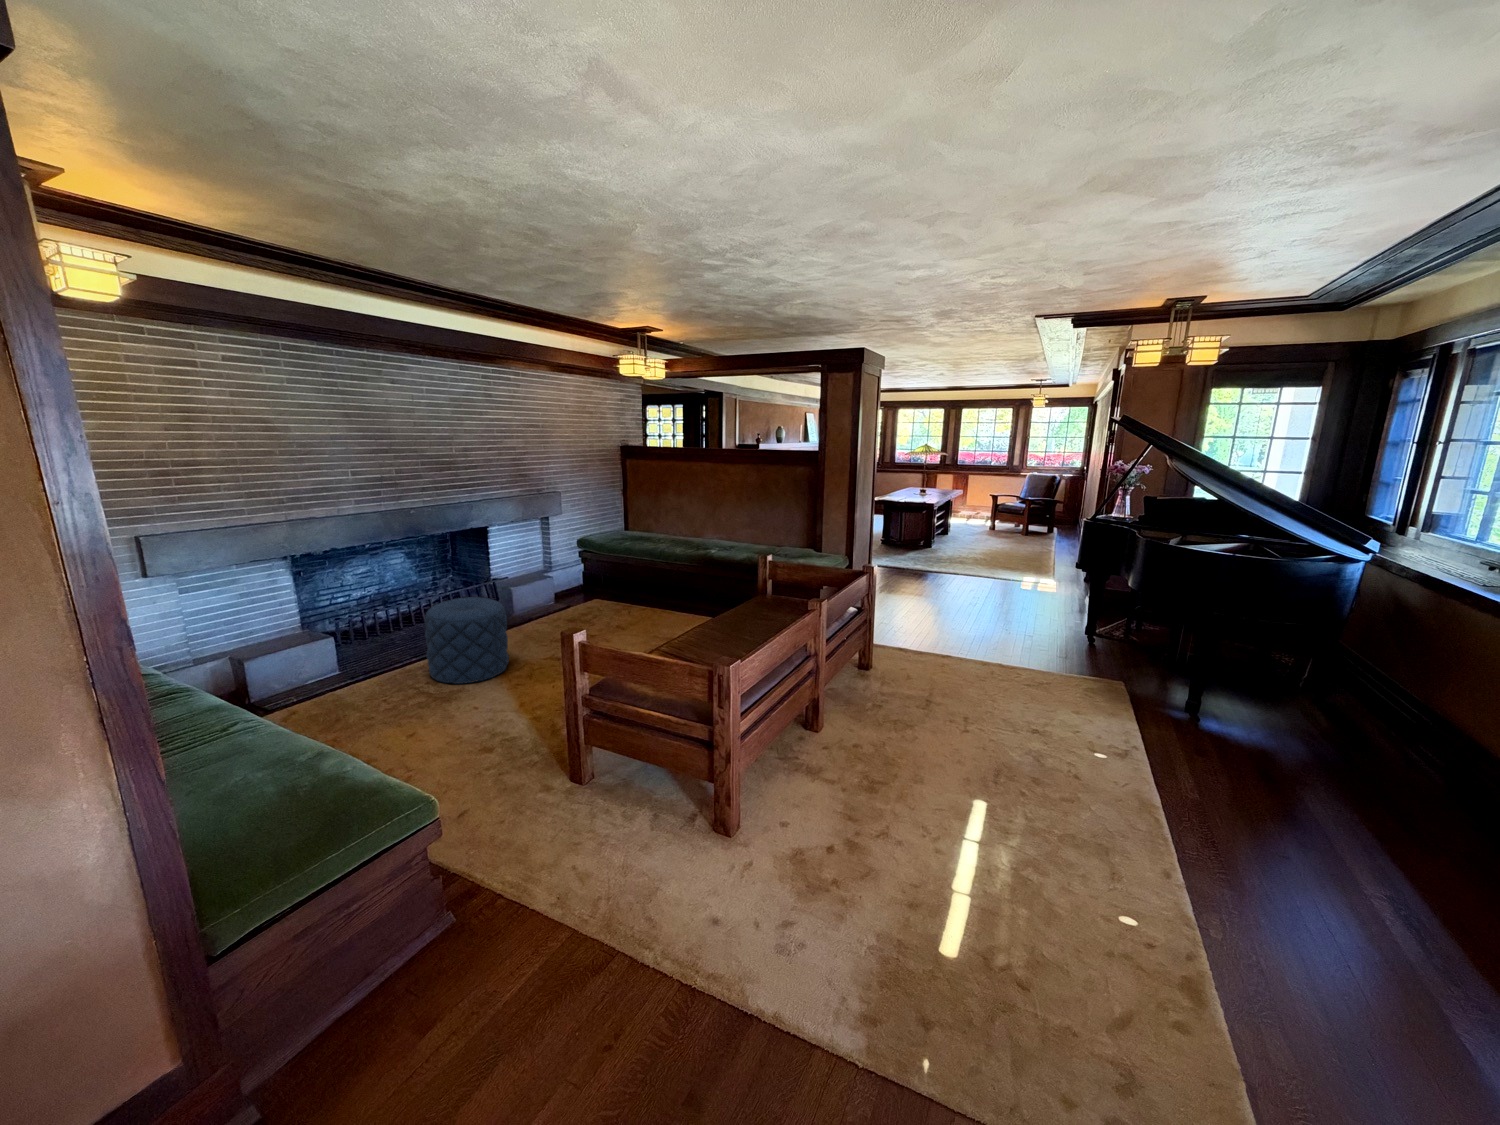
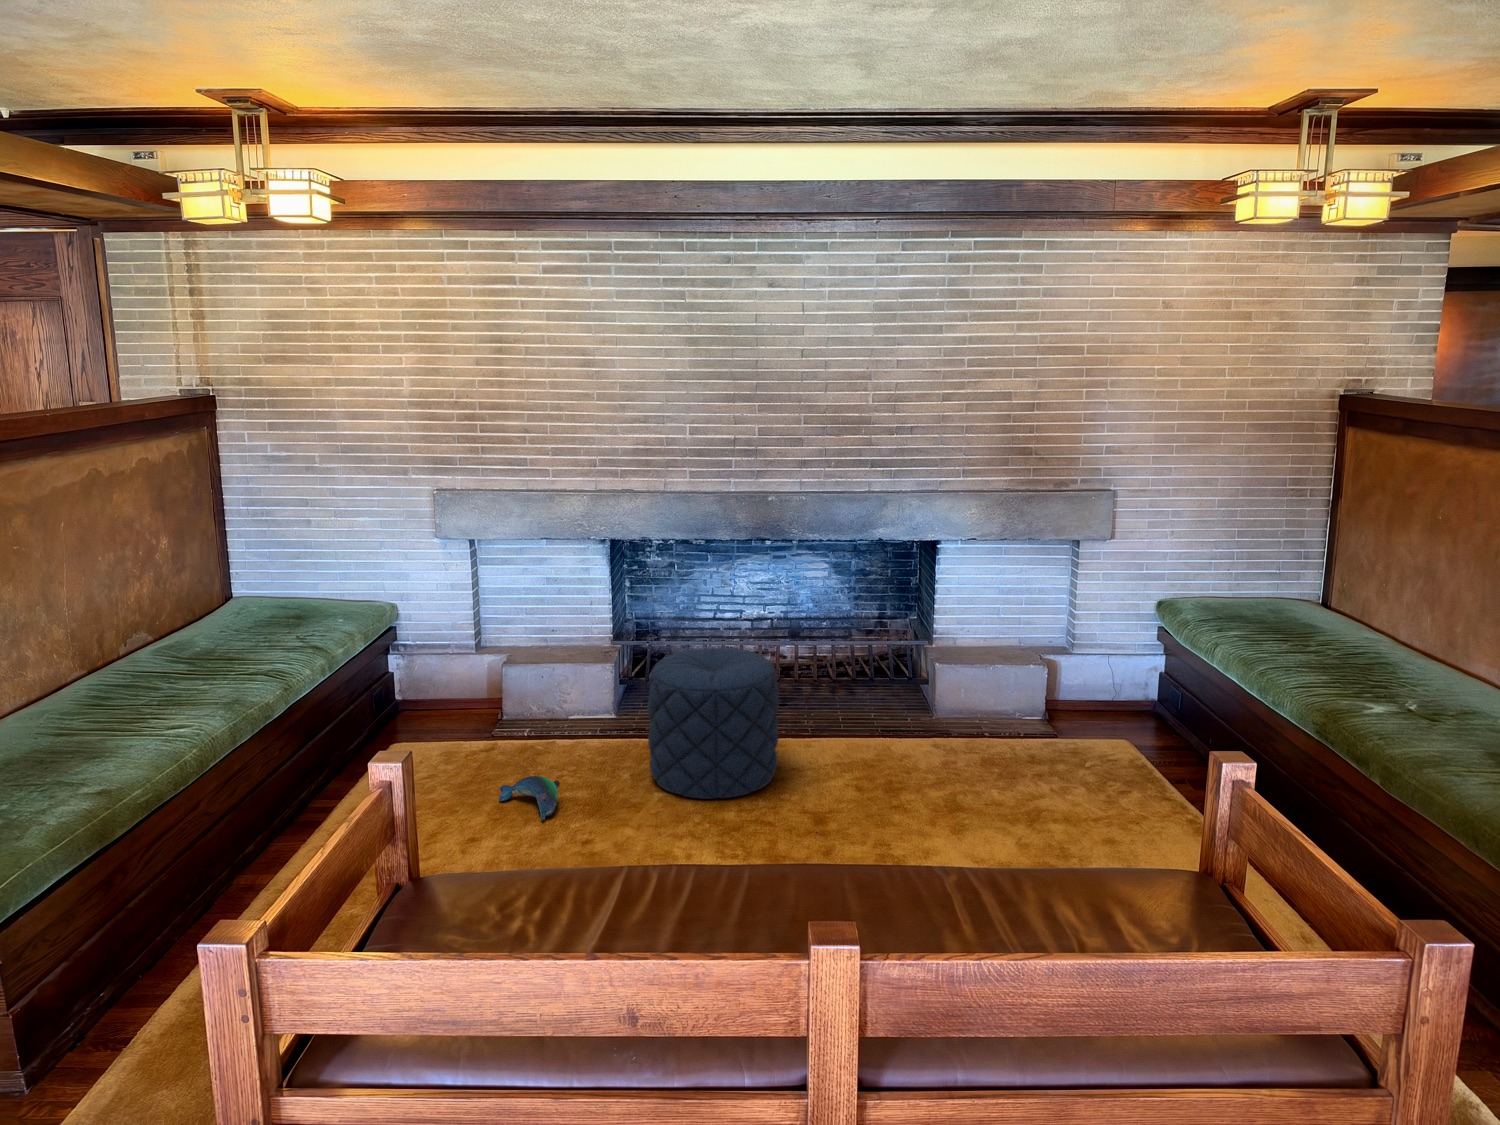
plush toy: none [377,697,437,725] -> present [499,776,560,820]

